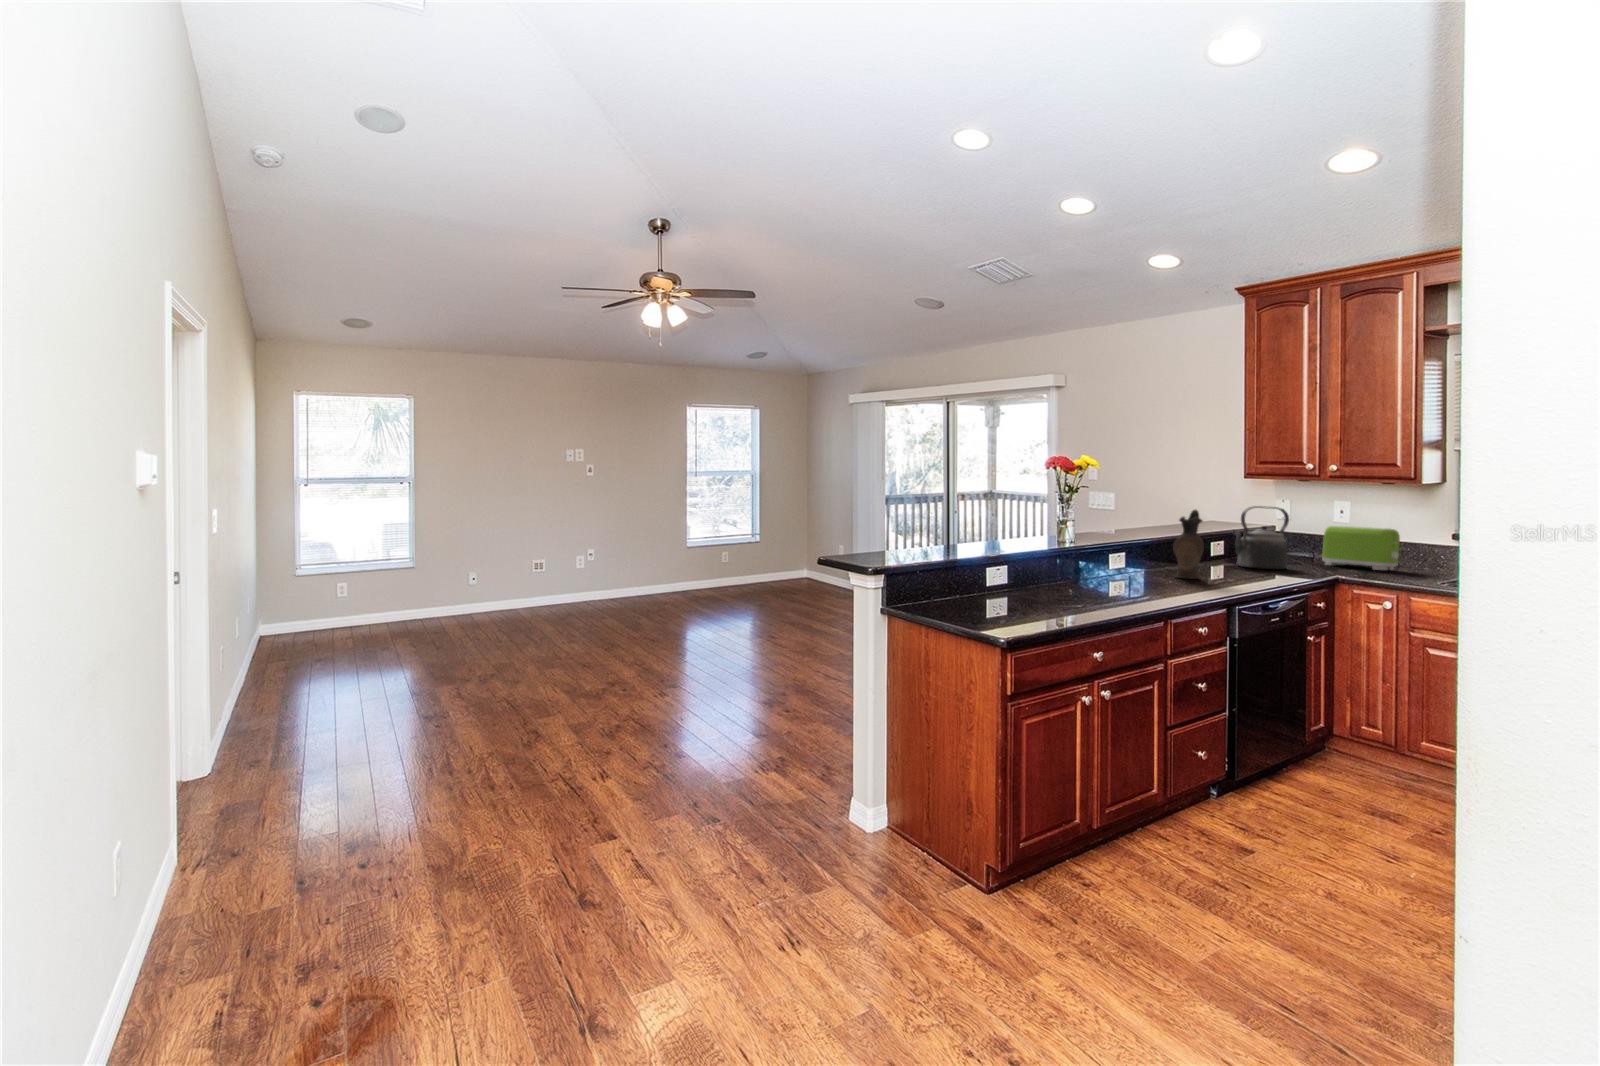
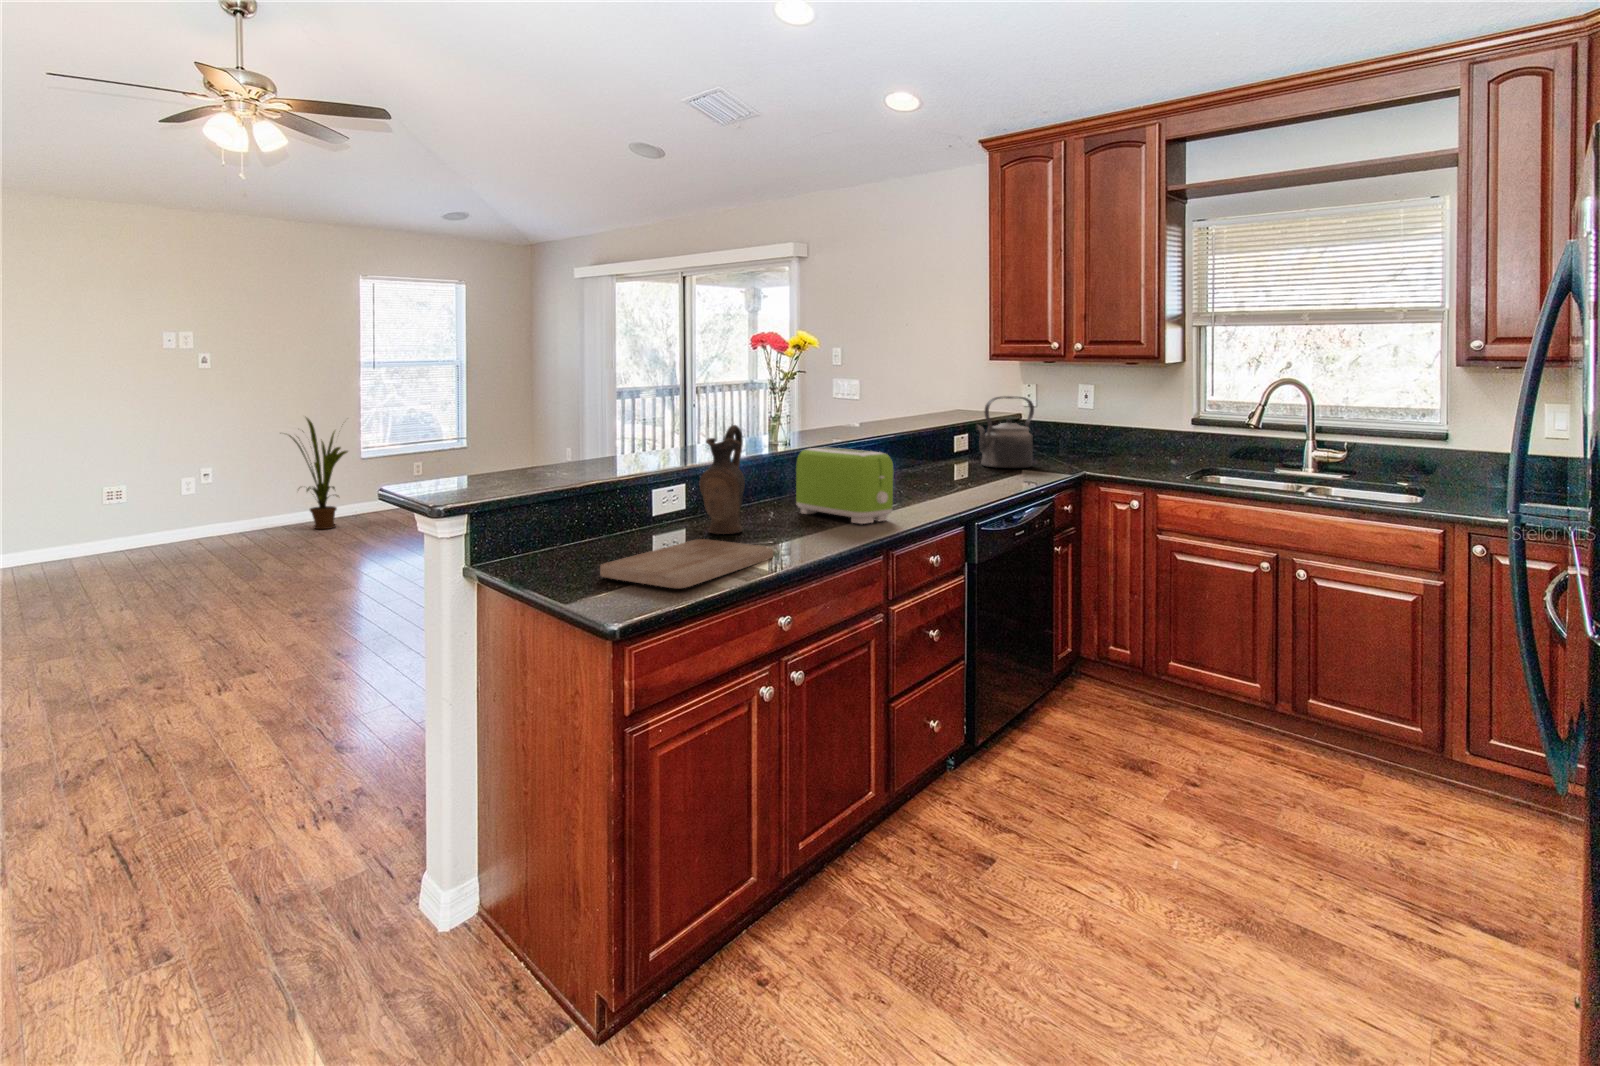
house plant: none [623,508,676,598] -> present [289,418,348,529]
ceramic pitcher: present [1173,510,1204,579] -> present [699,425,745,534]
toaster: present [1322,526,1400,570] -> present [796,447,893,524]
cutting board: none [952,594,1074,618] -> present [600,539,773,589]

